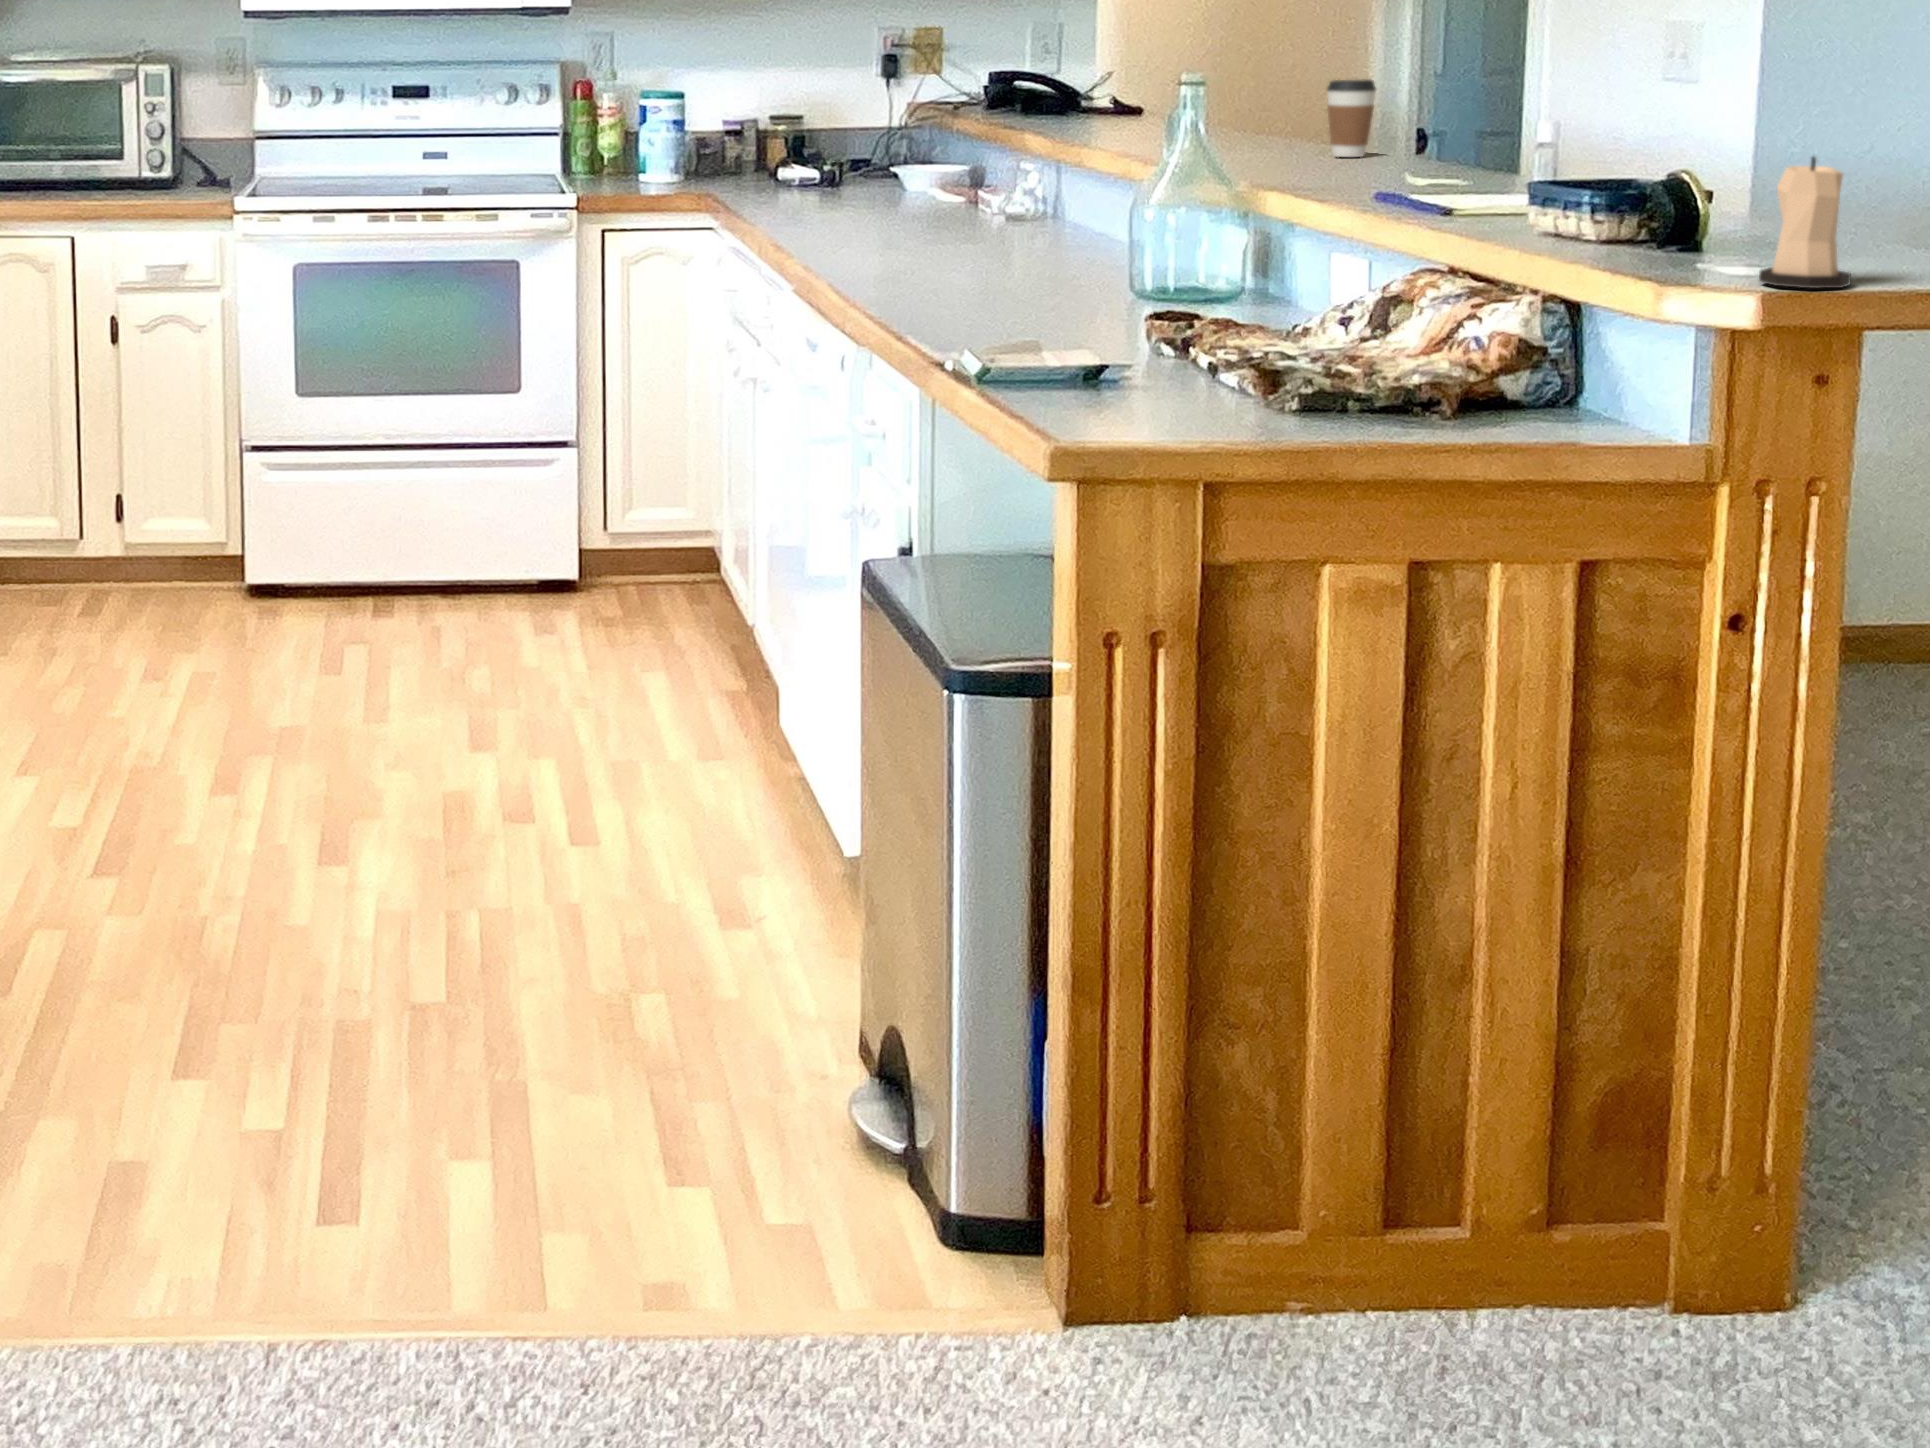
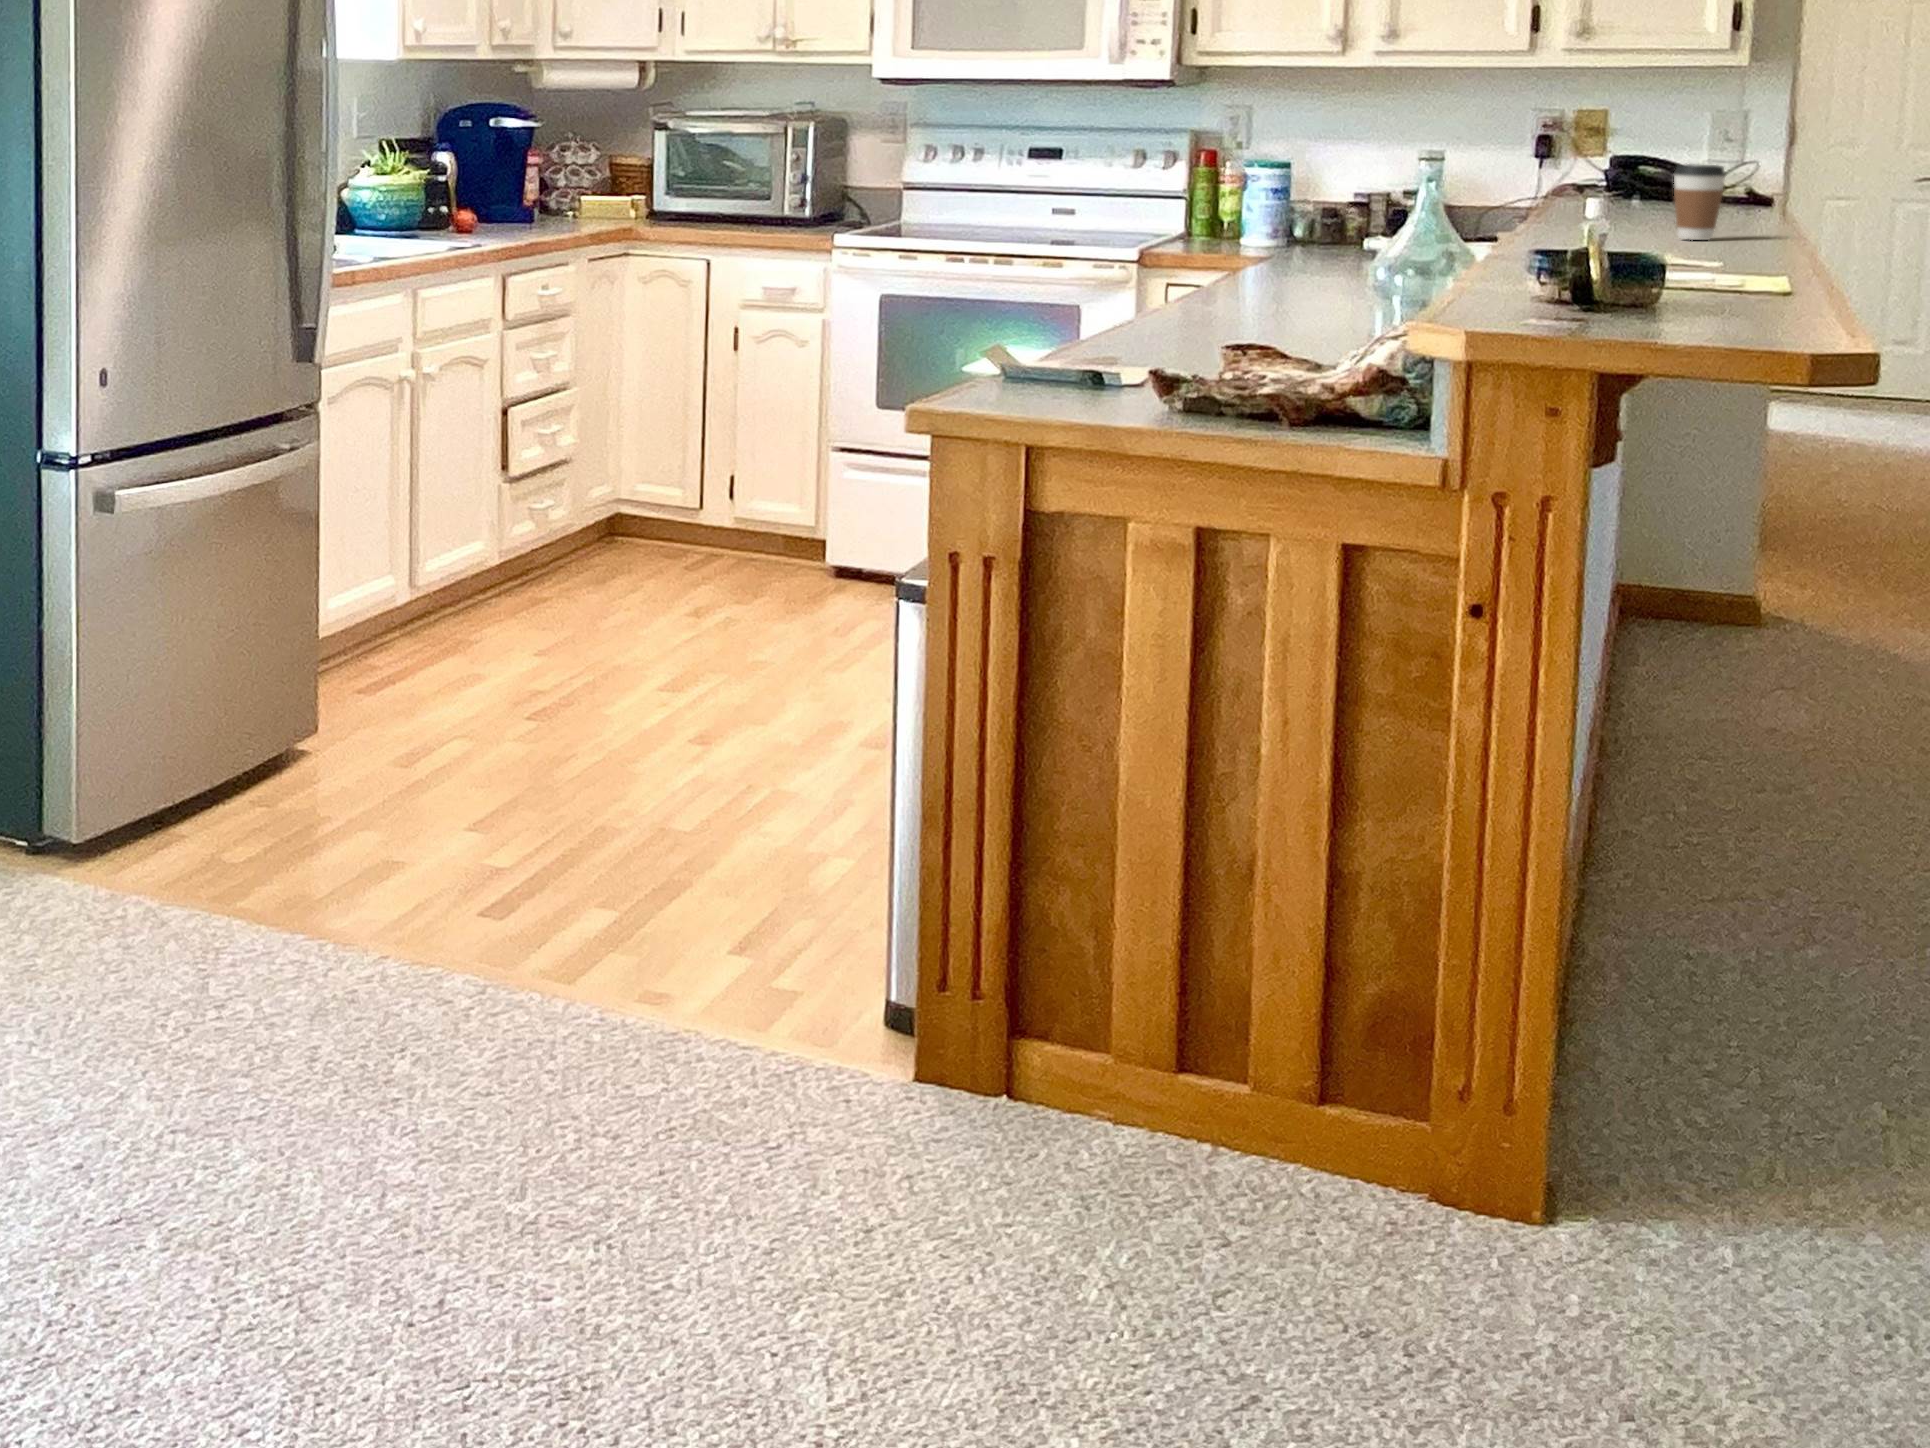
candle: present [1759,156,1851,288] -> none [1503,219,1575,332]

